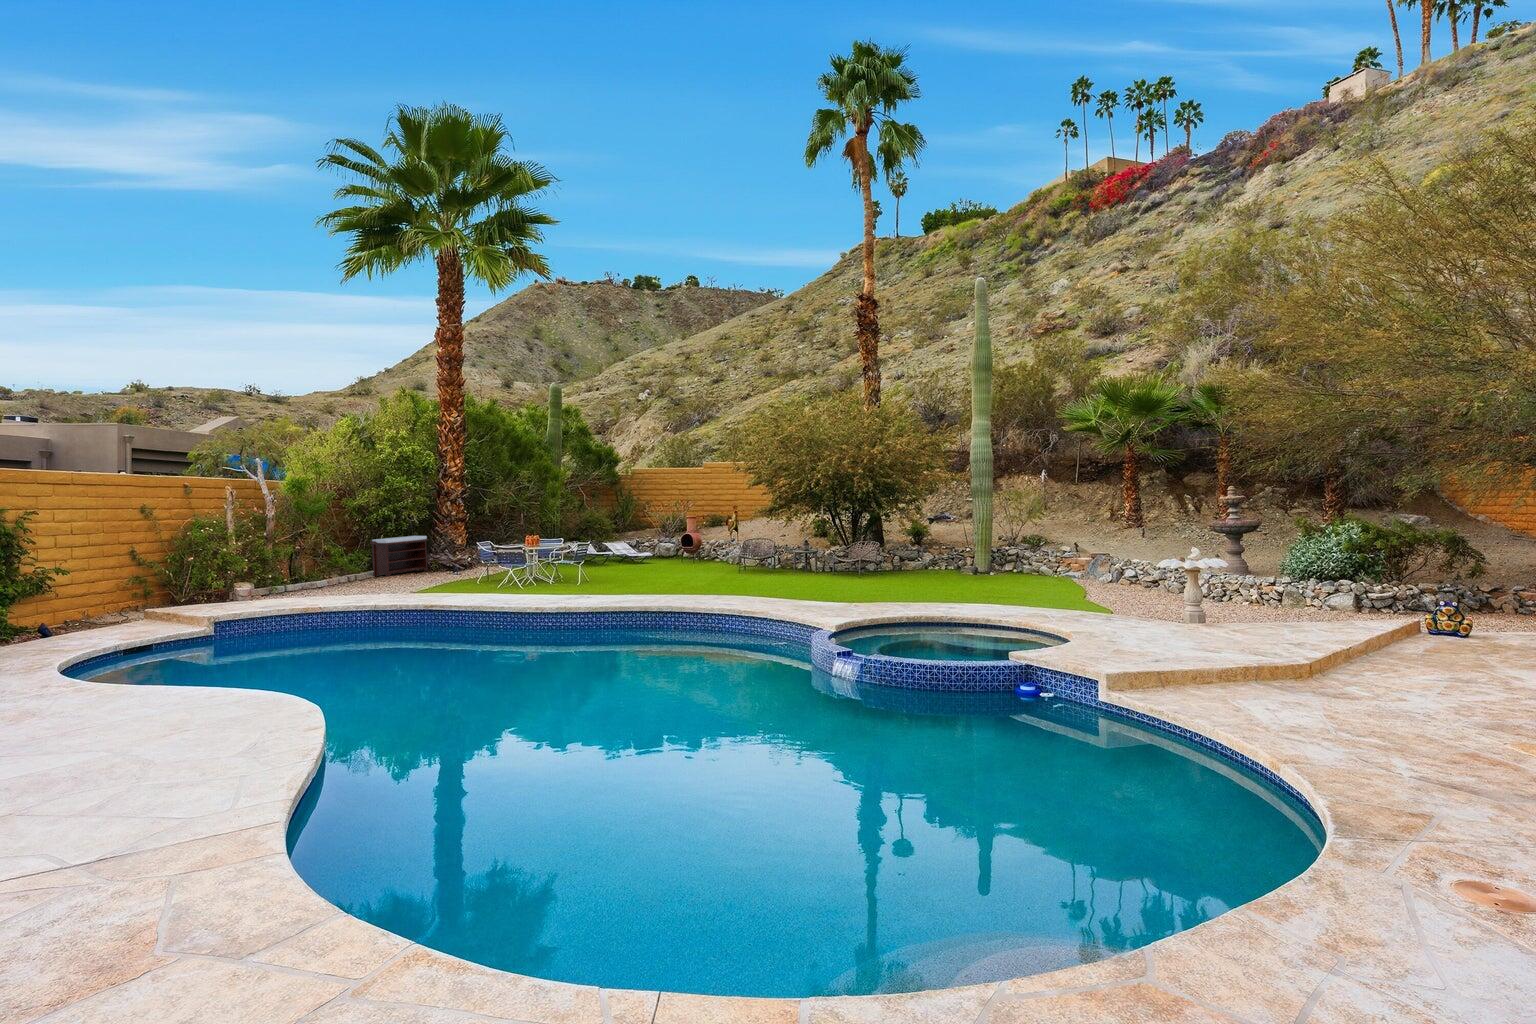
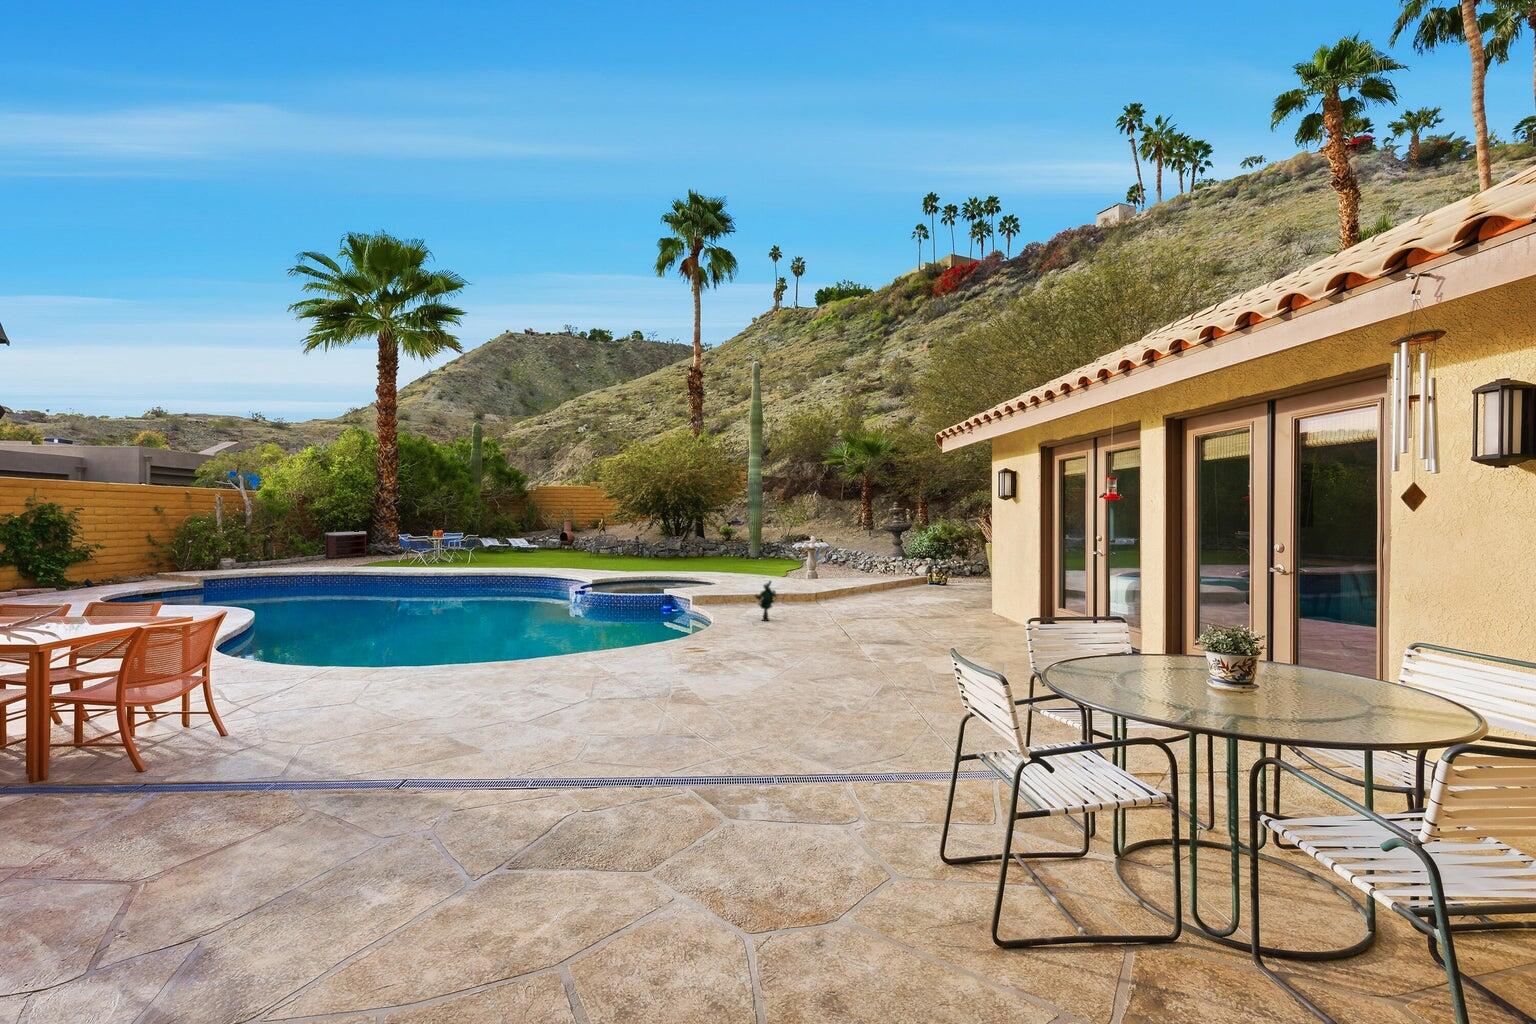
decorative plant: none [1350,660,1406,747] -> present [755,581,776,621]

